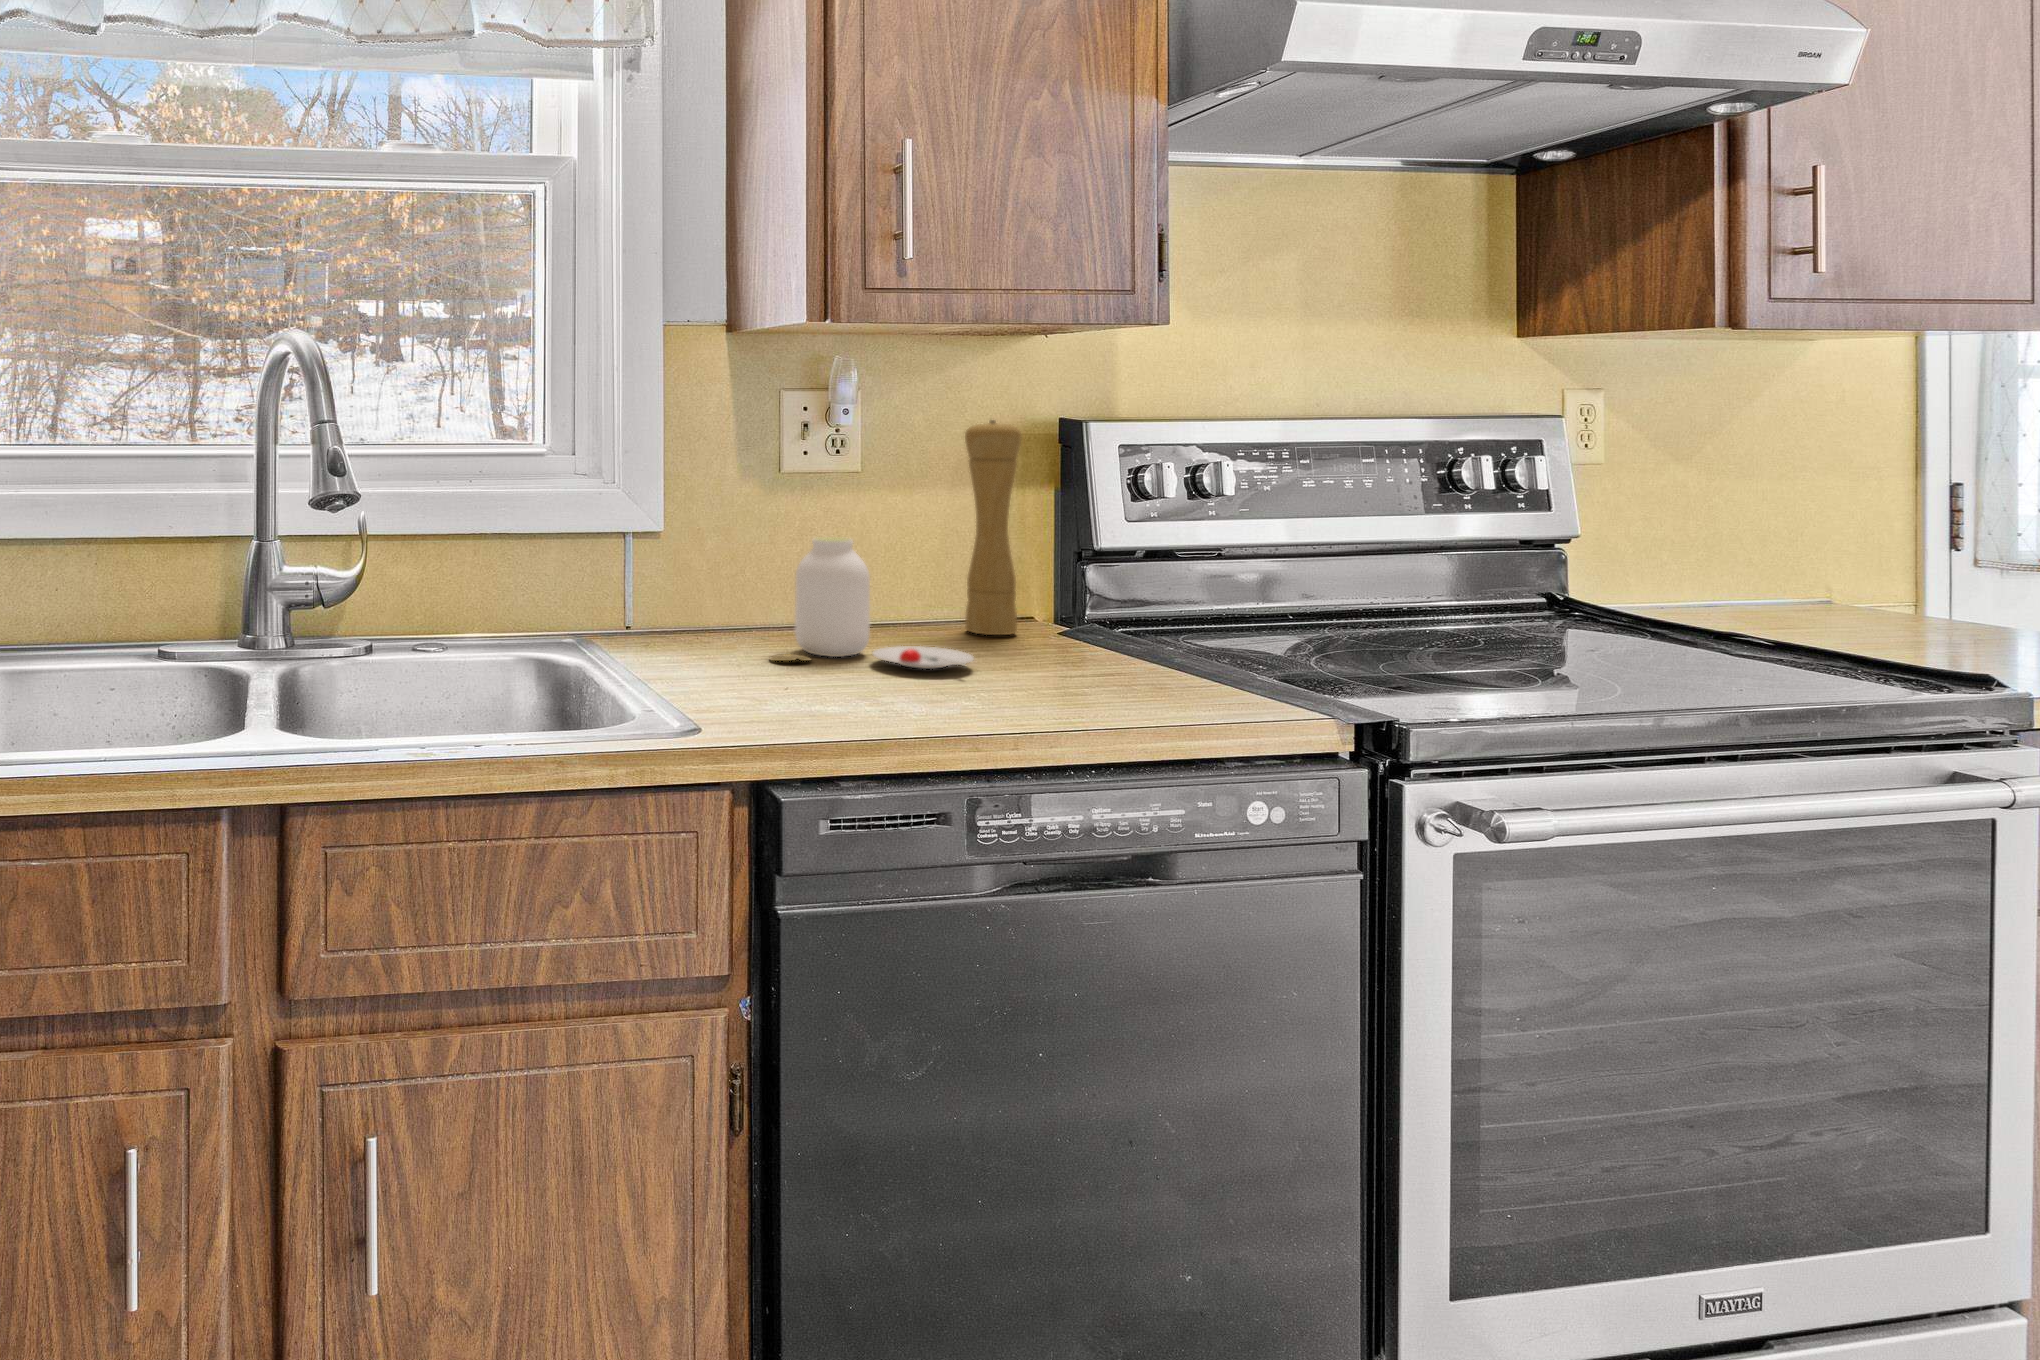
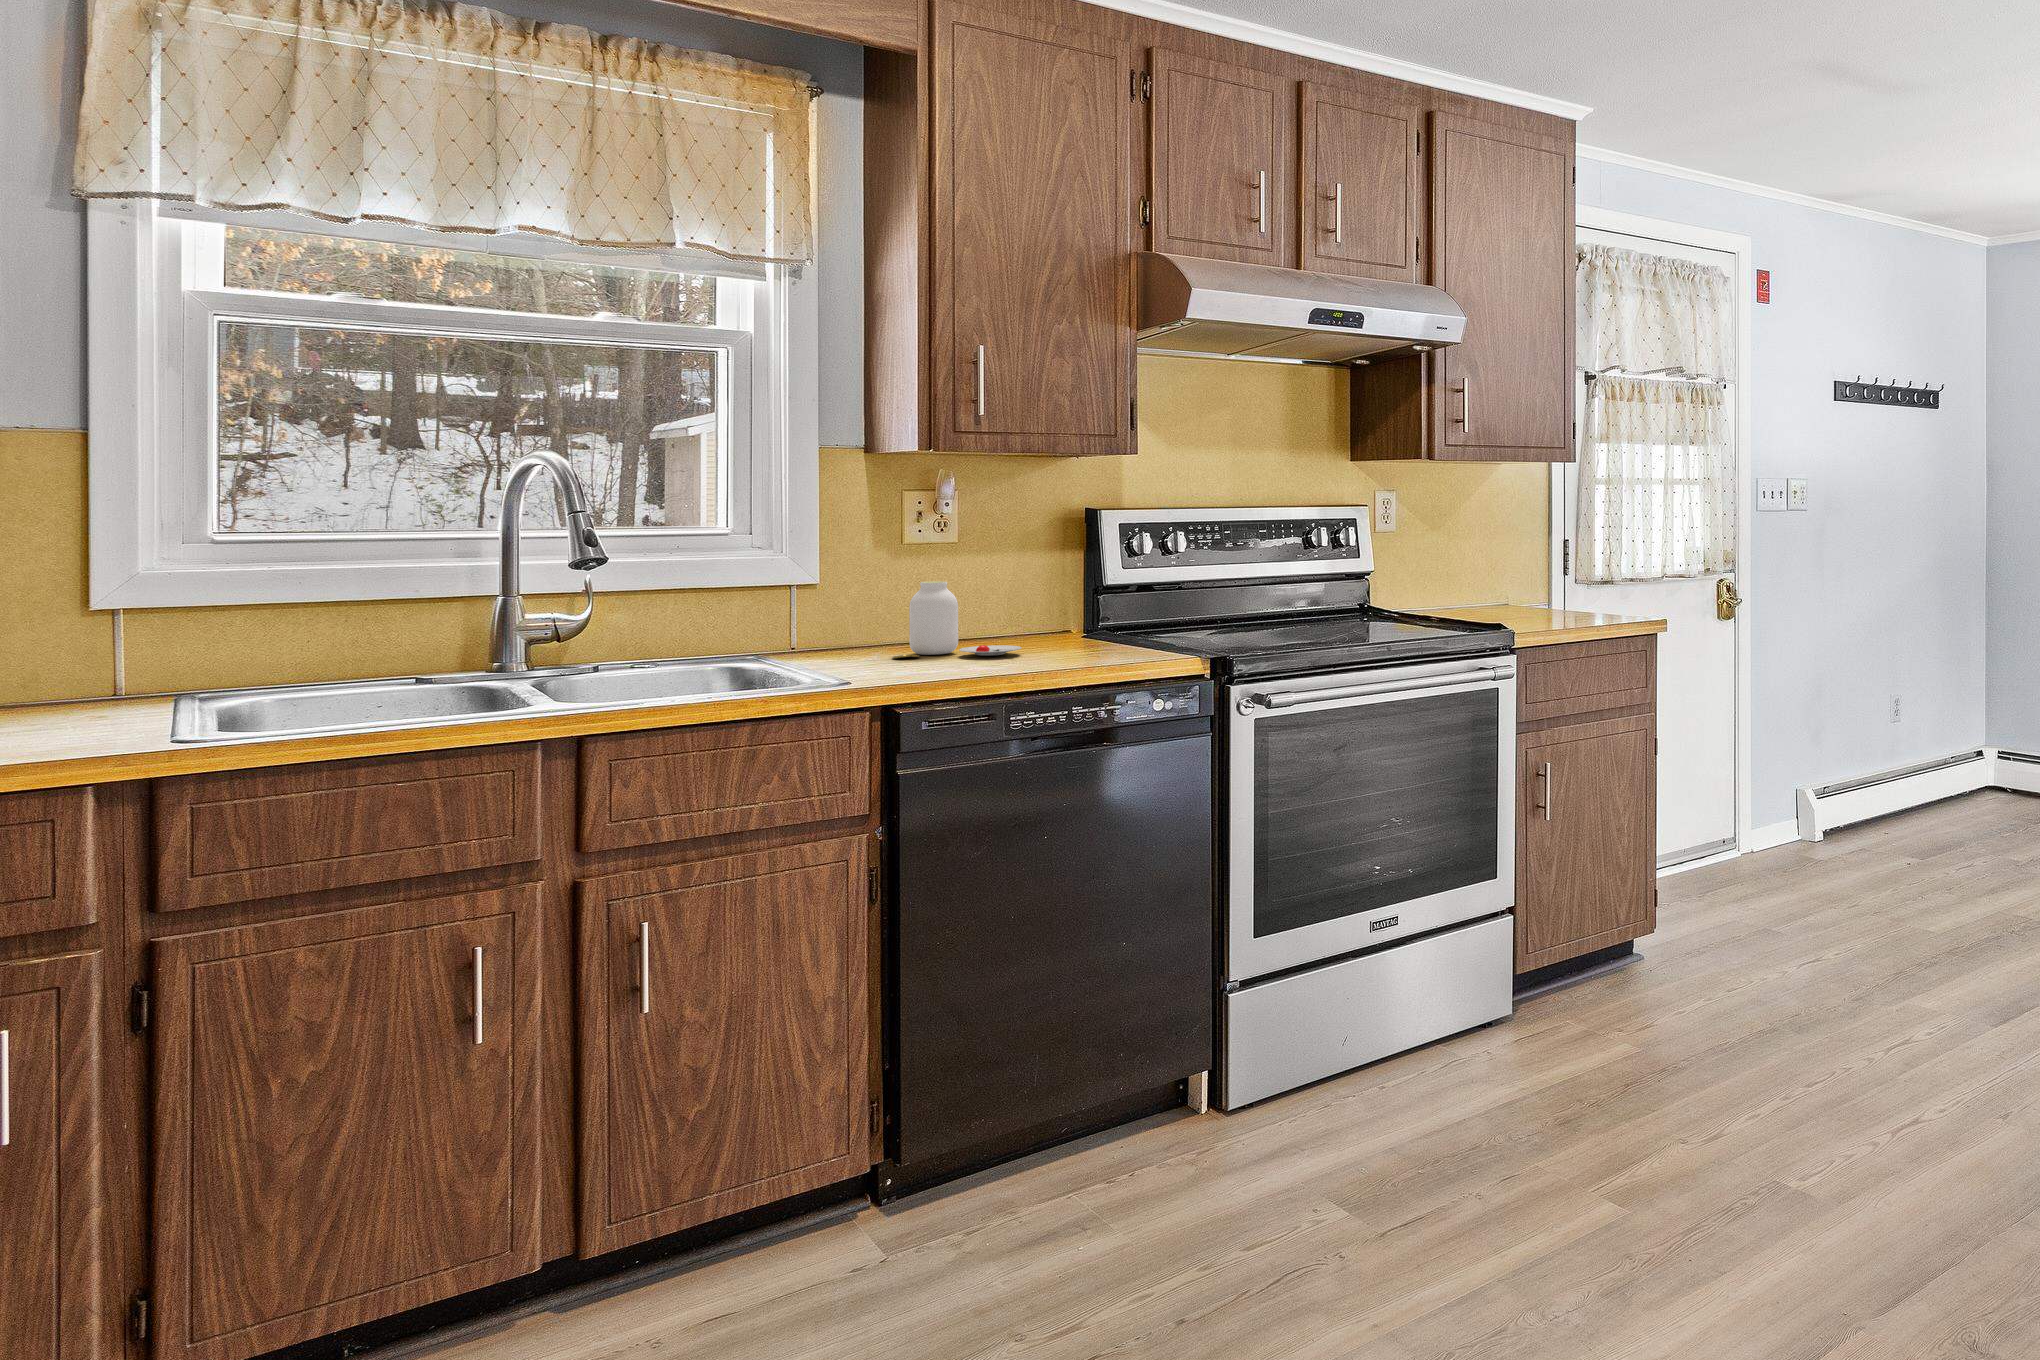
pepper mill: present [965,420,1022,635] -> none [1022,508,1057,641]

